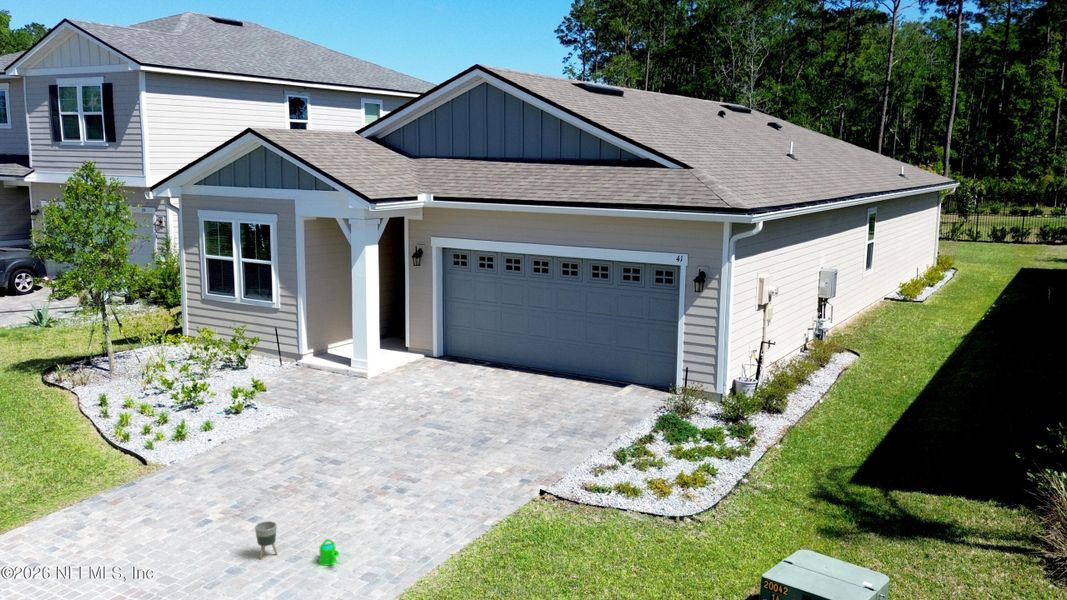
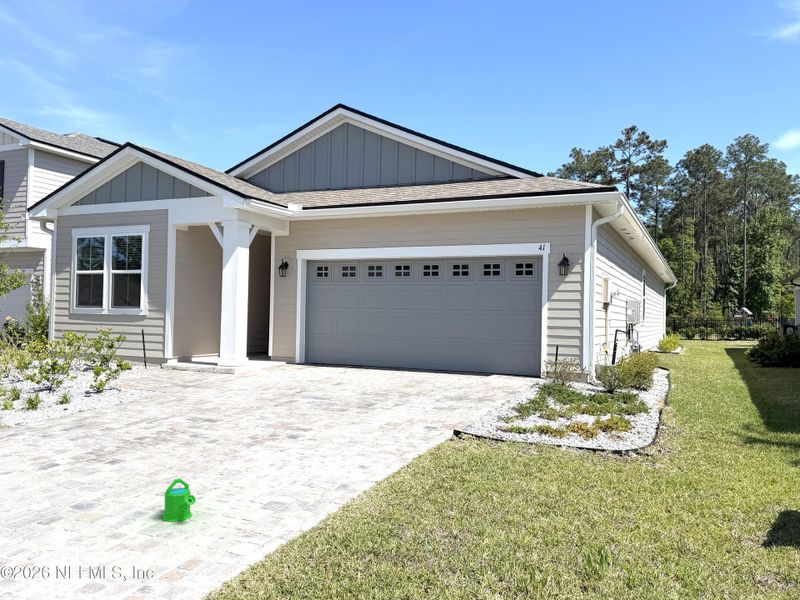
planter: present [255,521,277,559] -> none [62,458,99,517]

